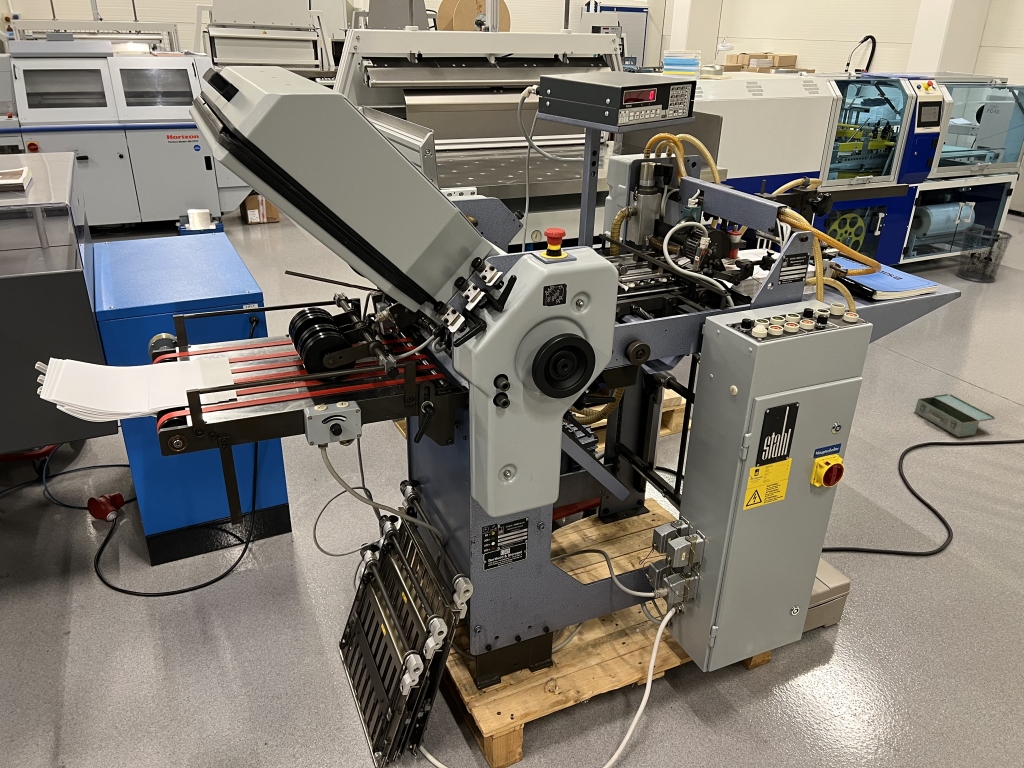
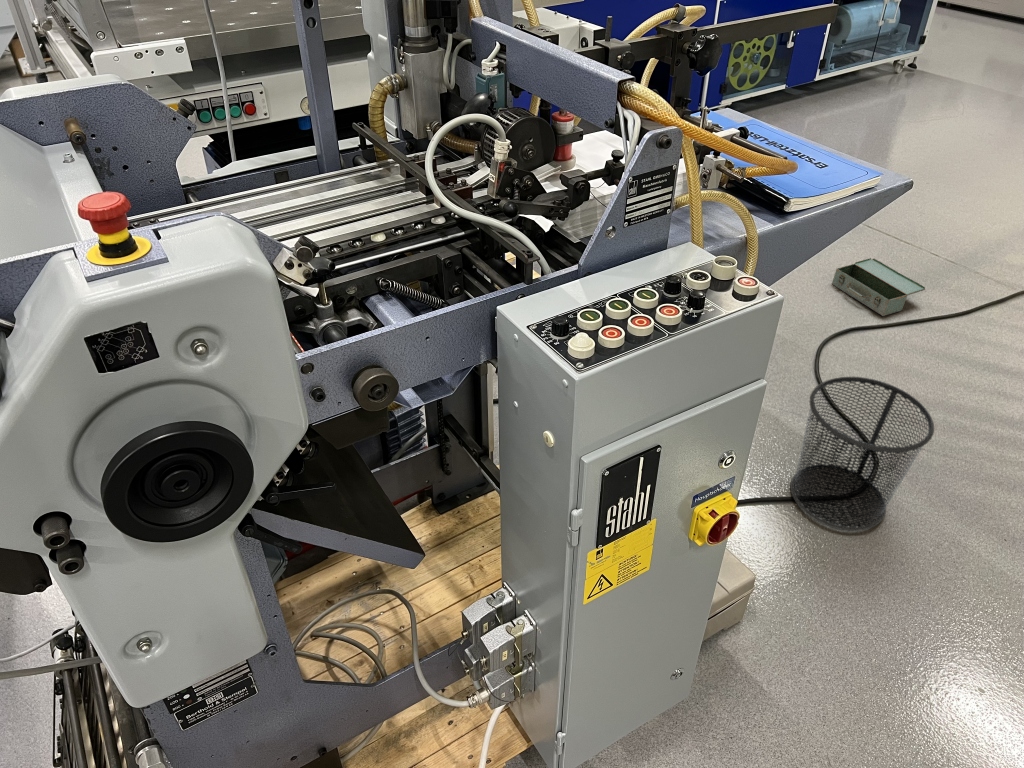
waste bin: present [955,227,1012,282] -> present [791,377,934,531]

